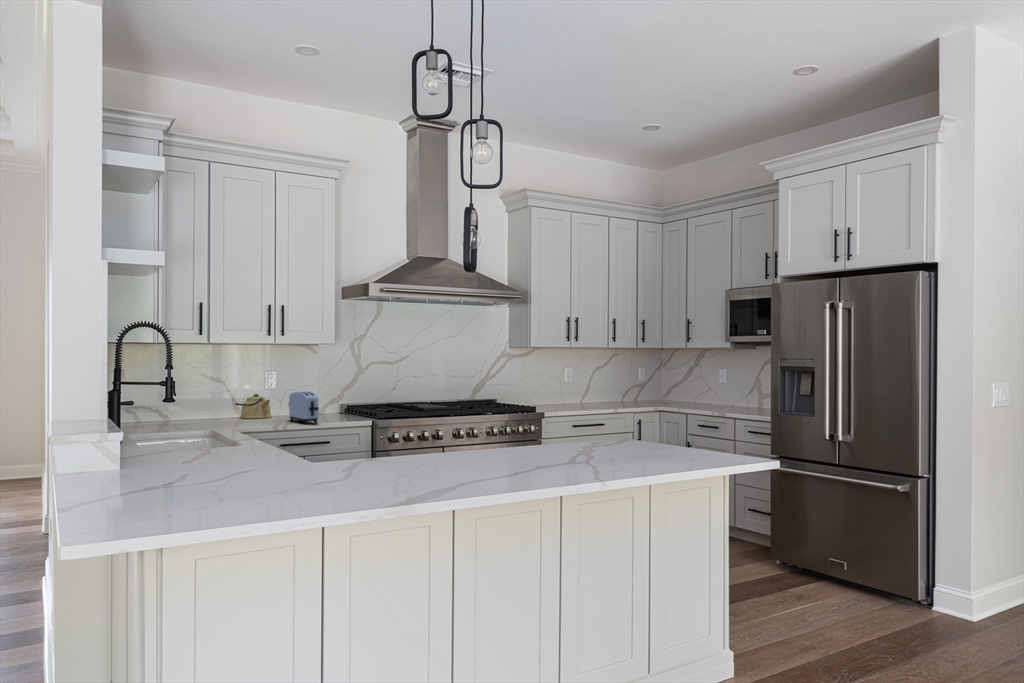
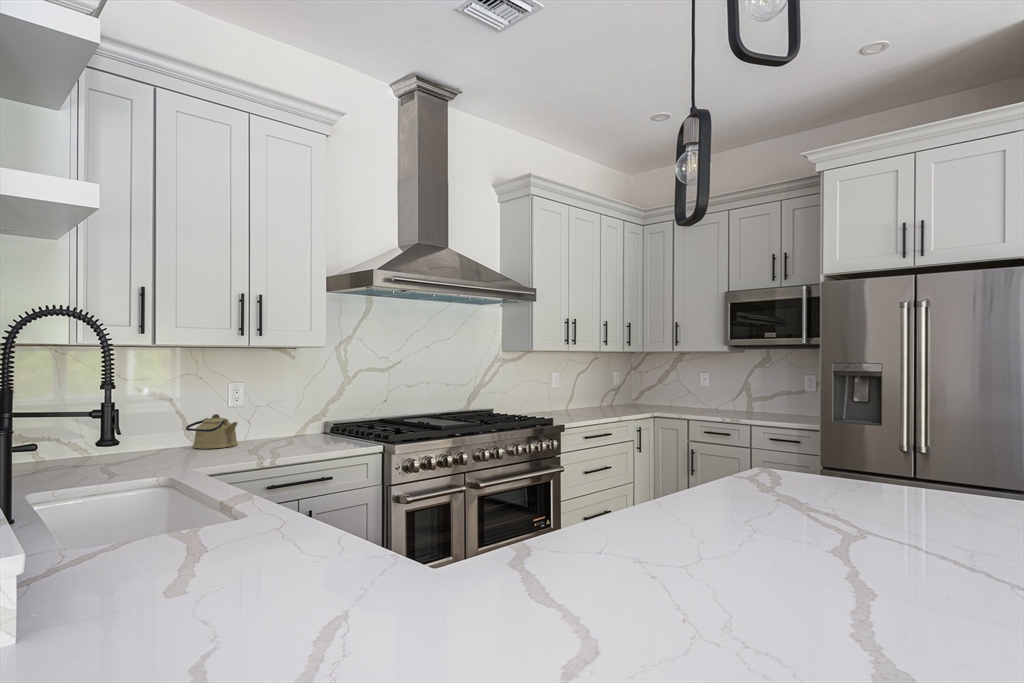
toaster: present [288,392,319,424] -> none [267,411,318,456]

